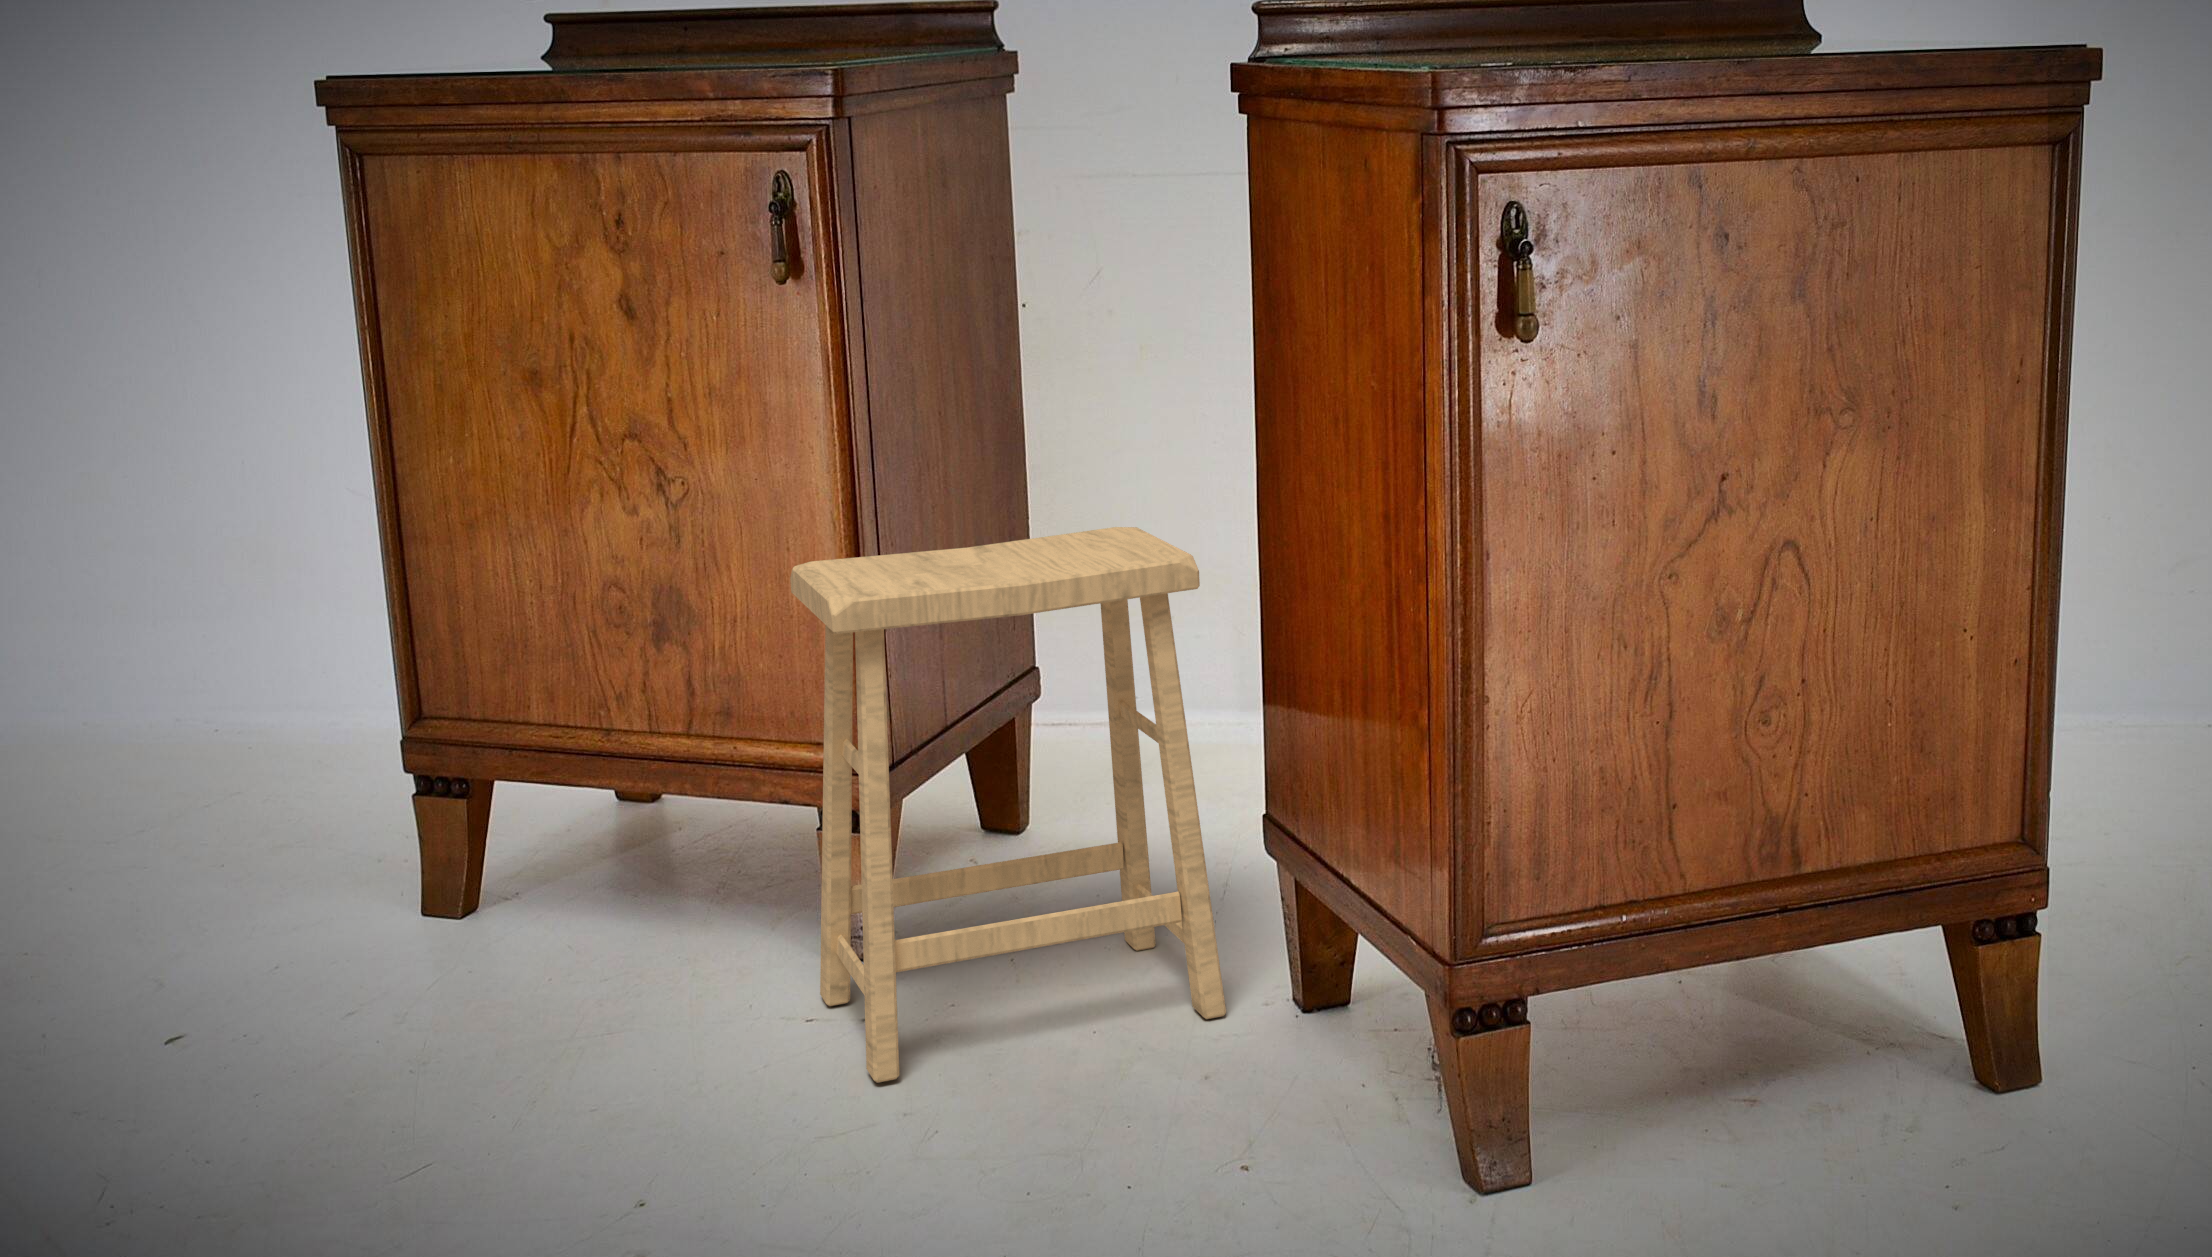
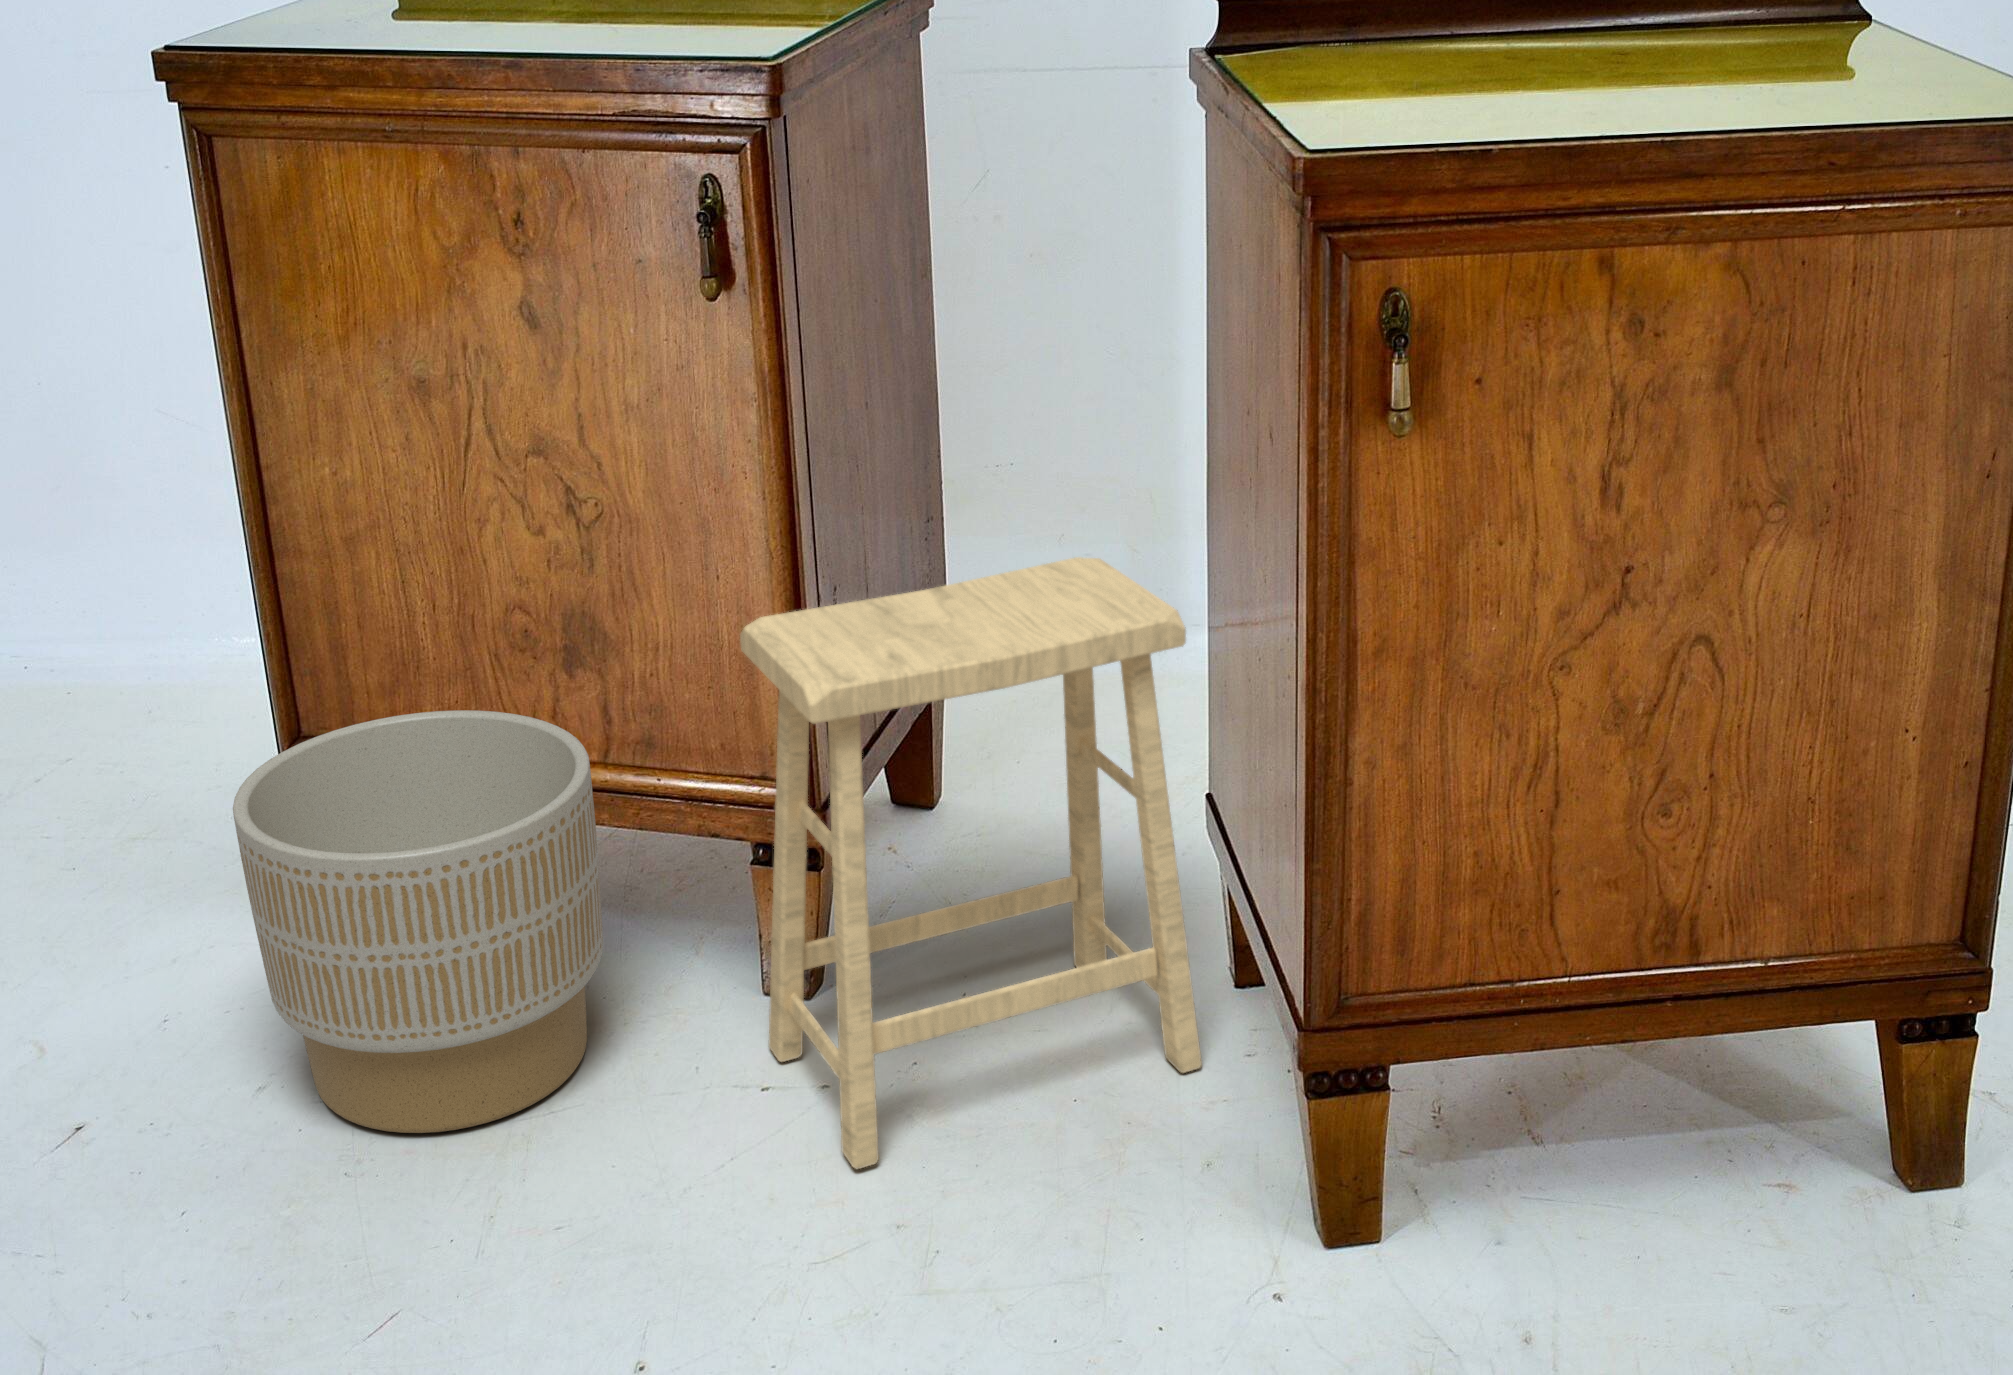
planter: none [330,678,669,1051] -> present [233,710,603,1133]

